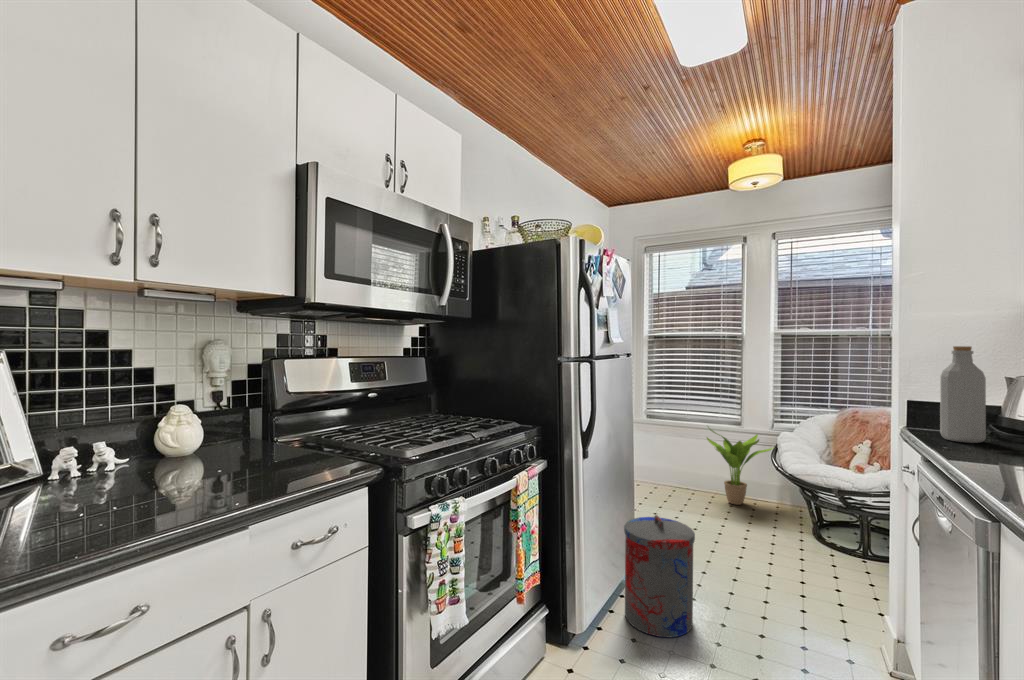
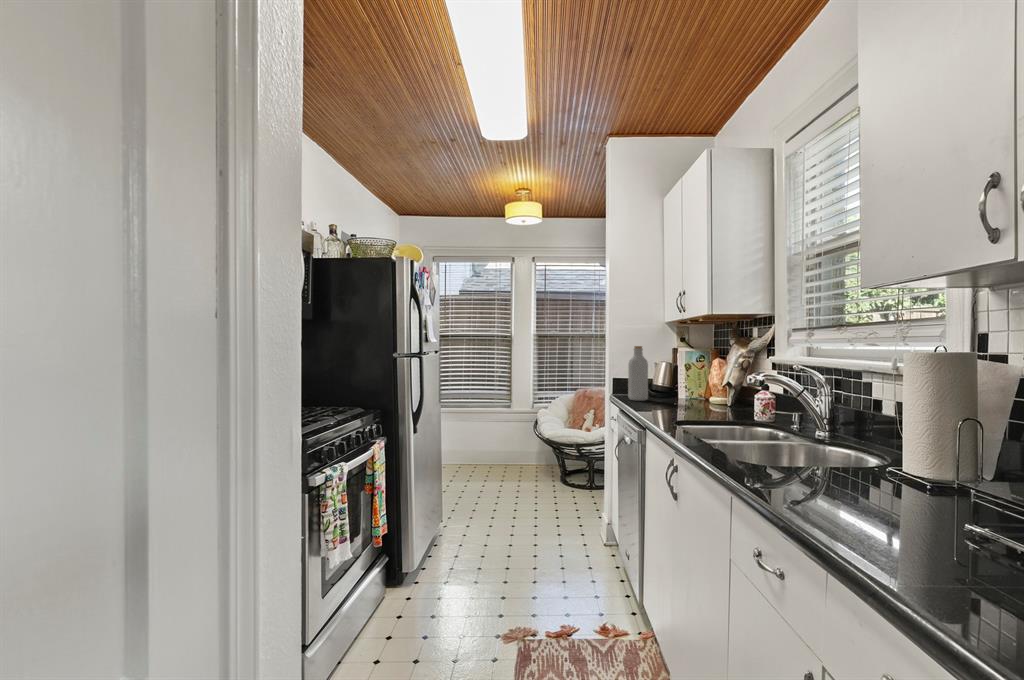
potted plant: present [707,429,773,505] -> none [485,408,534,469]
trash can: present [624,515,695,638] -> none [440,473,490,560]

